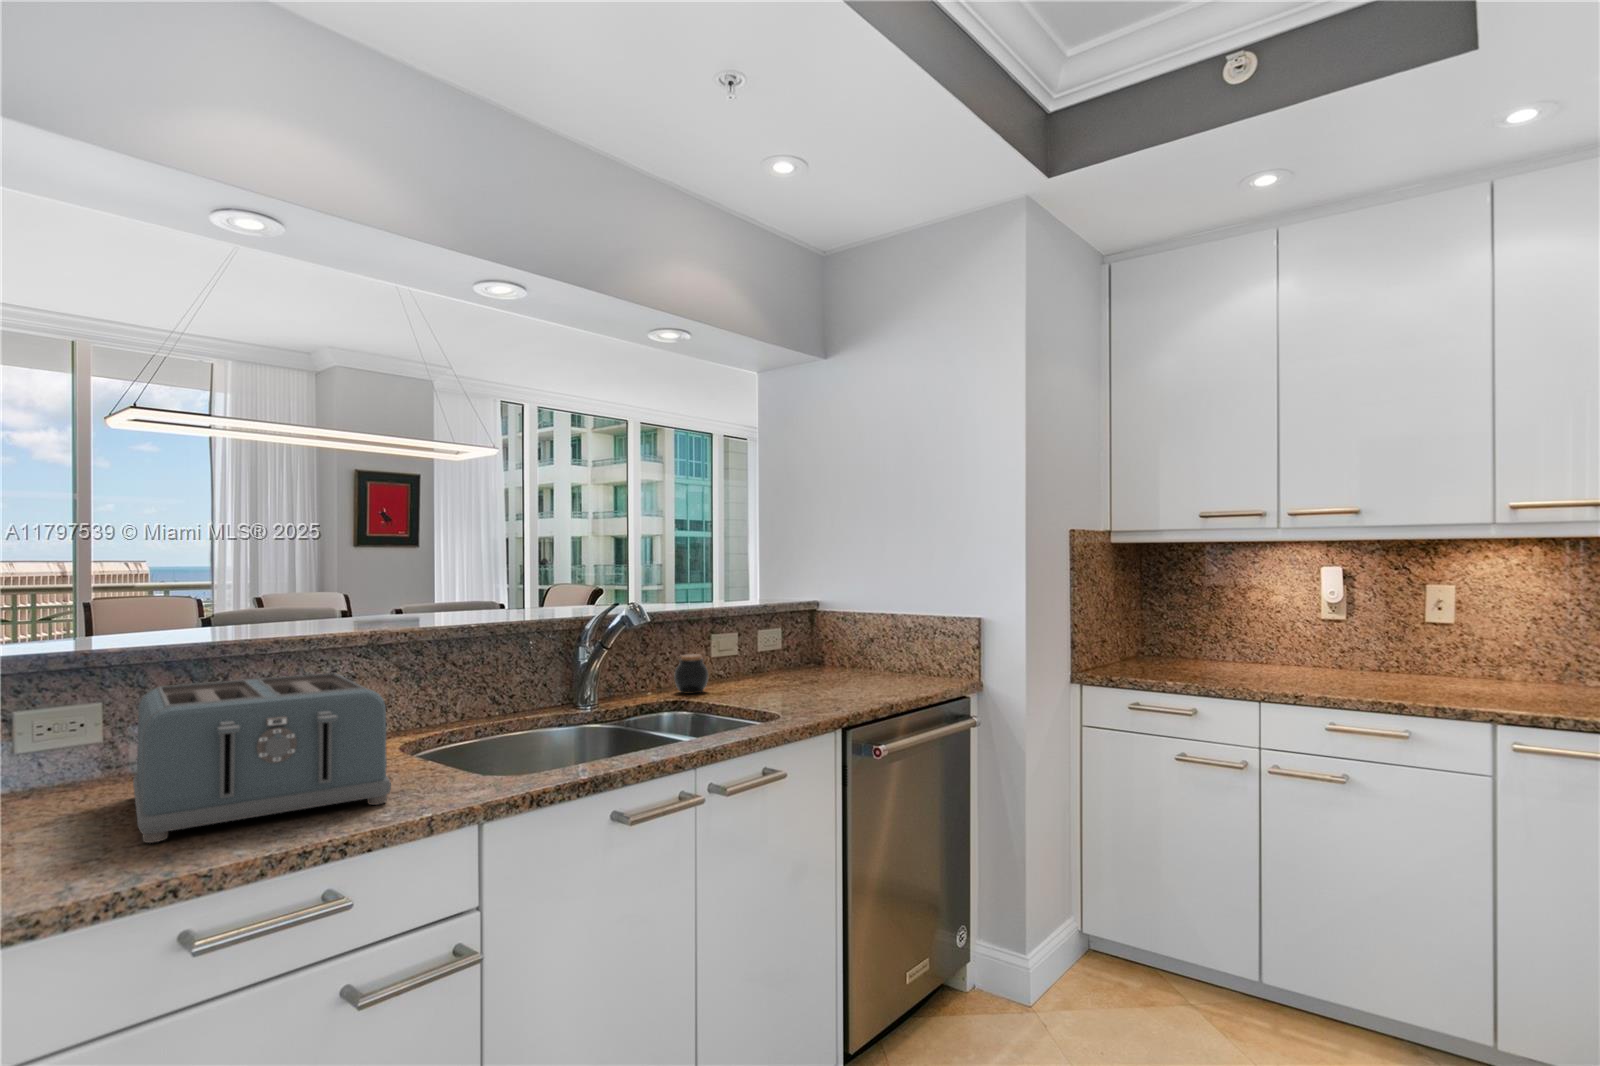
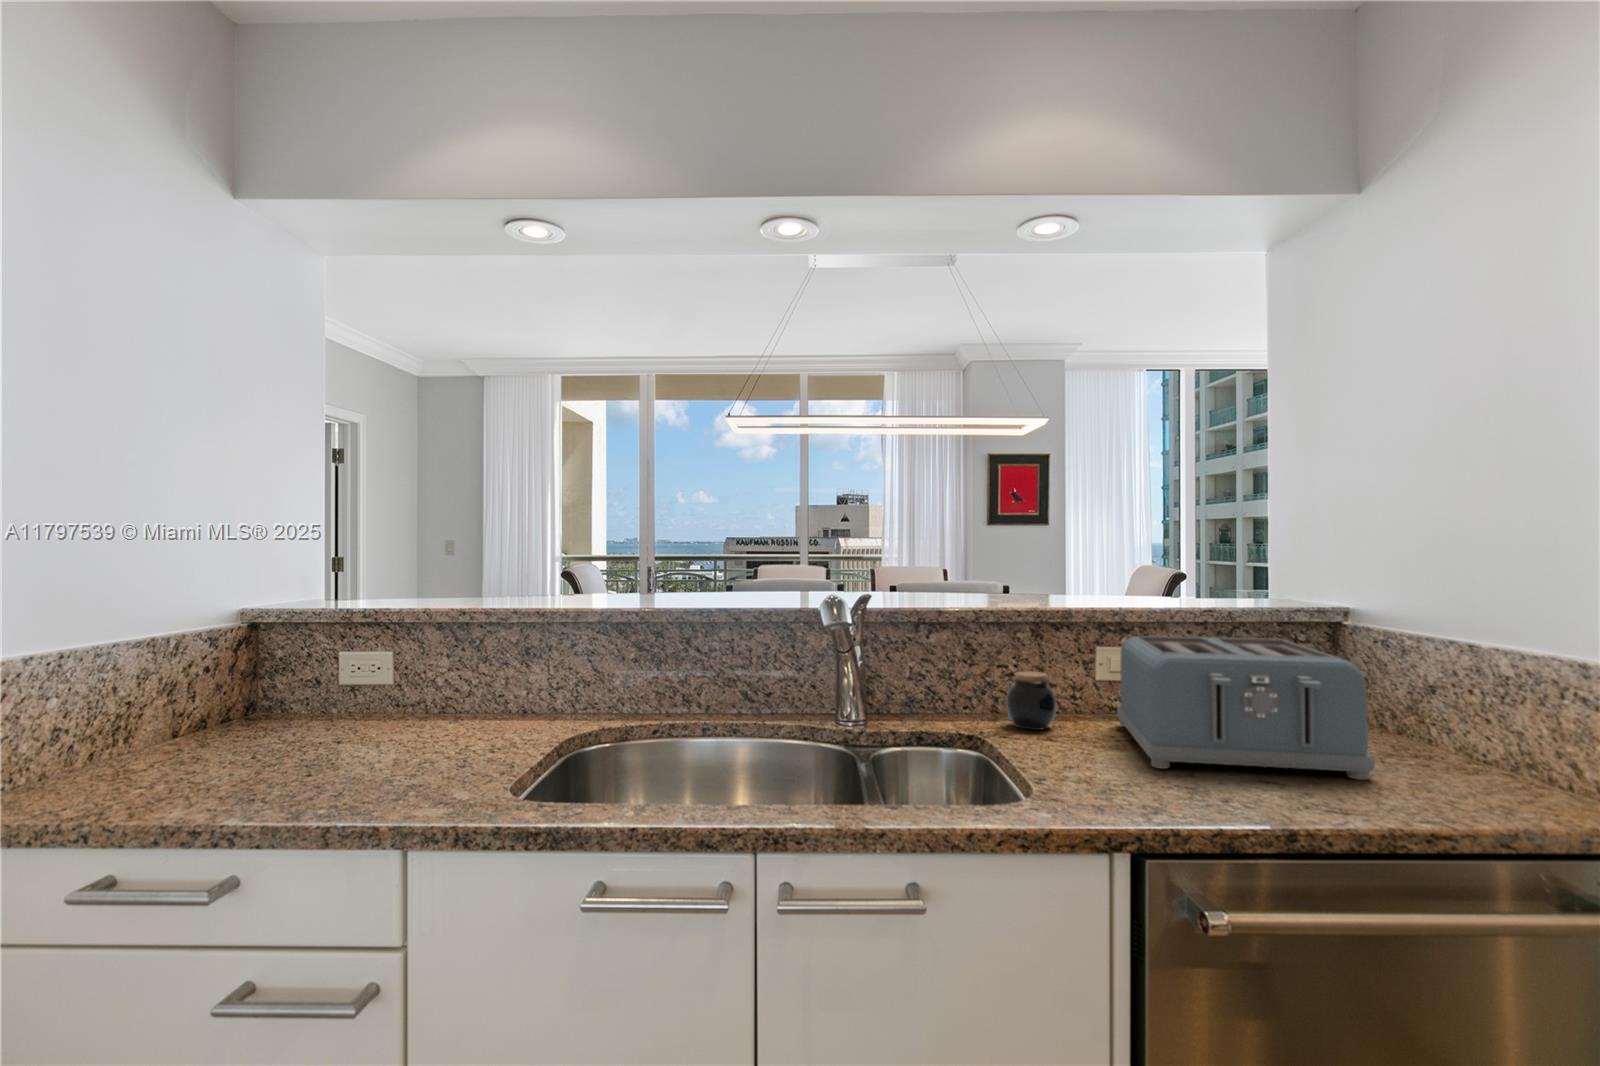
toaster: present [133,673,391,843] -> present [1117,636,1375,780]

